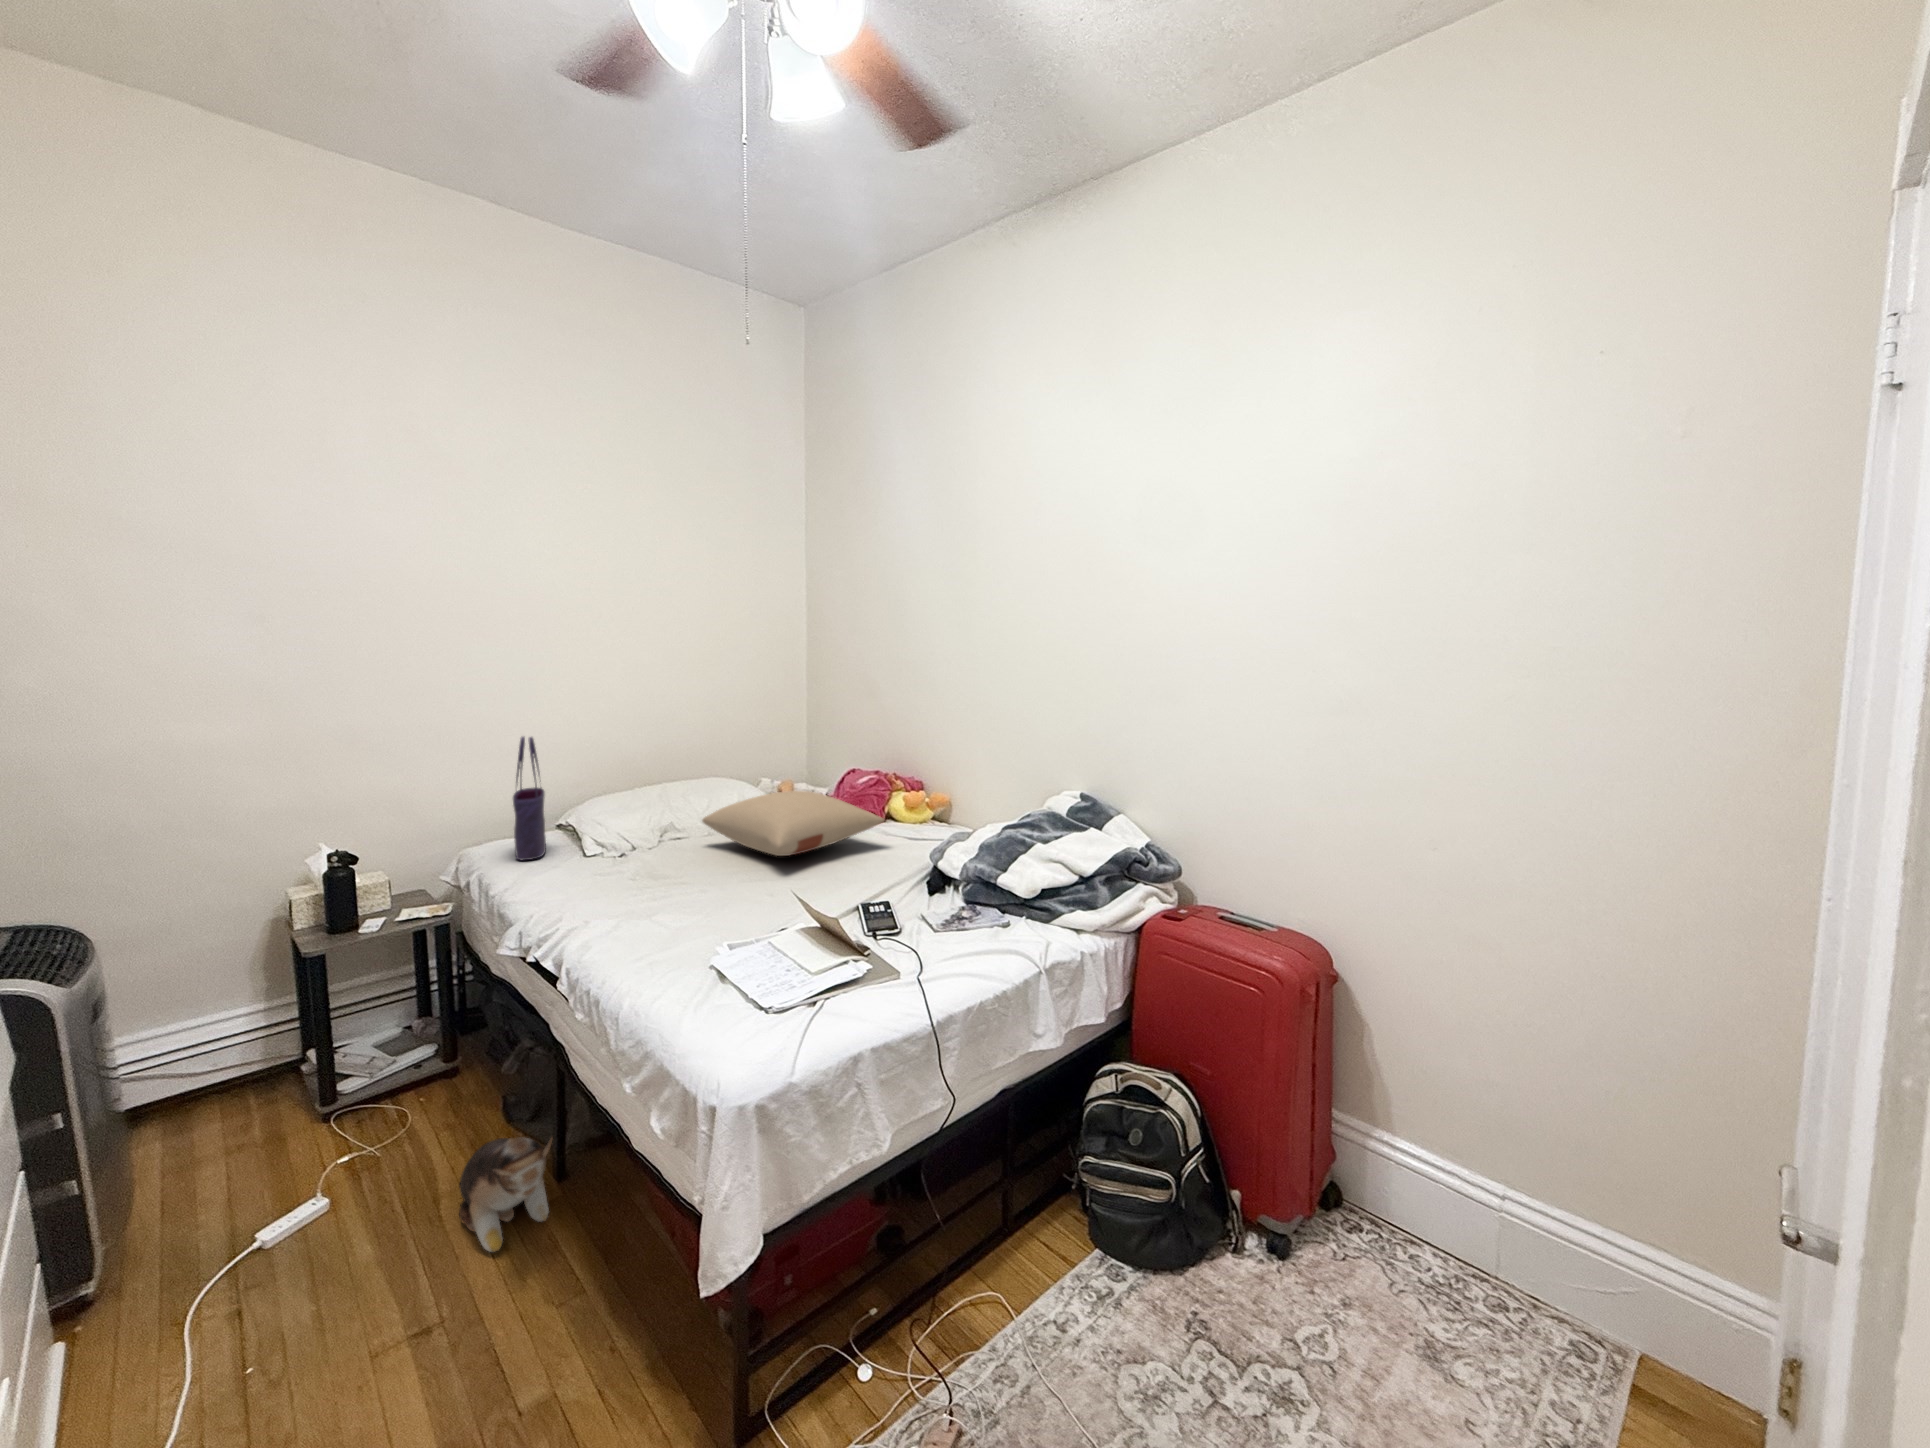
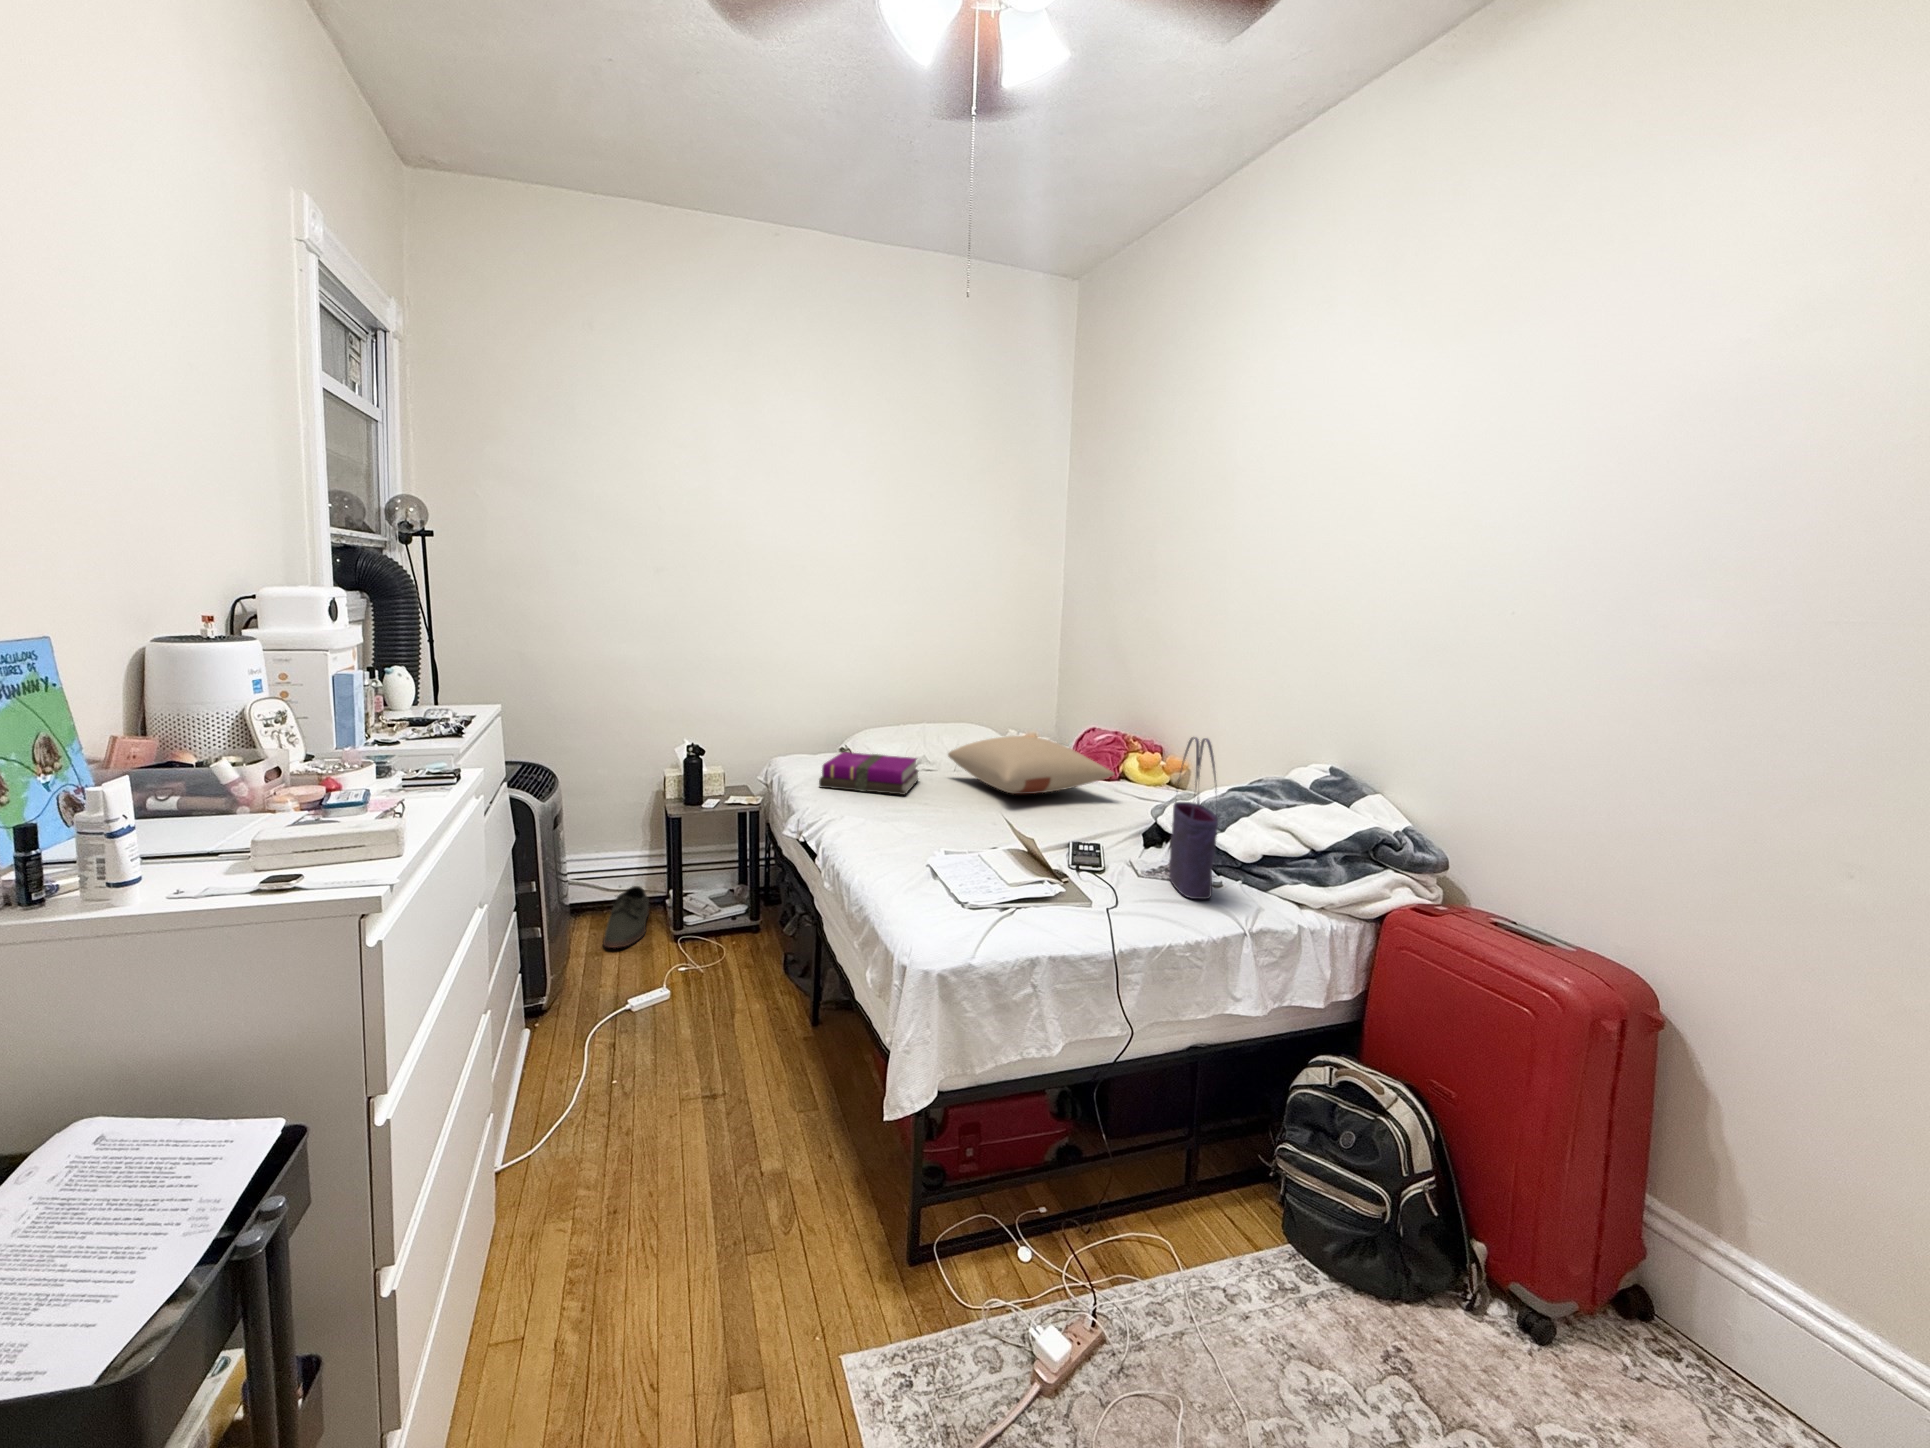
tote bag: present [513,737,546,860] -> present [1169,737,1218,899]
notebook: none [543,830,671,885] -> present [819,752,919,795]
shoe: none [195,1055,274,1160] -> present [603,886,649,948]
plush toy: present [459,1137,552,1252] -> none [744,975,806,1061]

